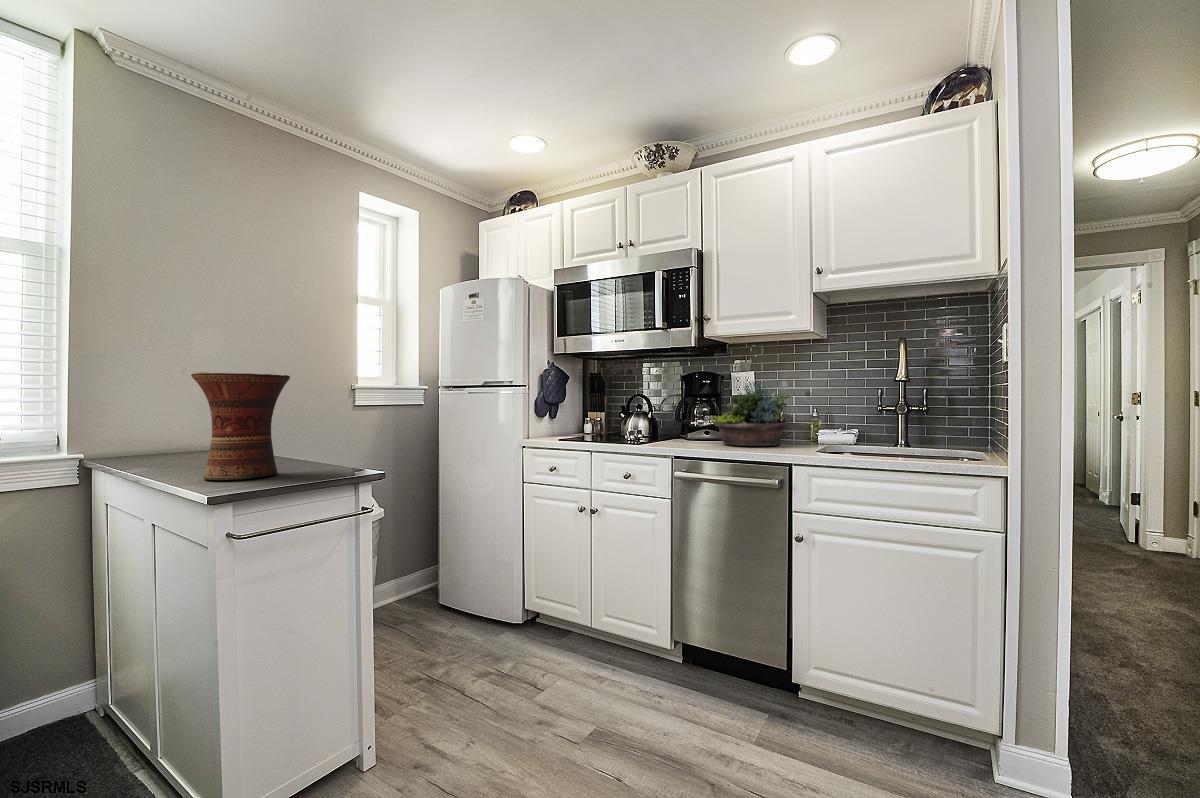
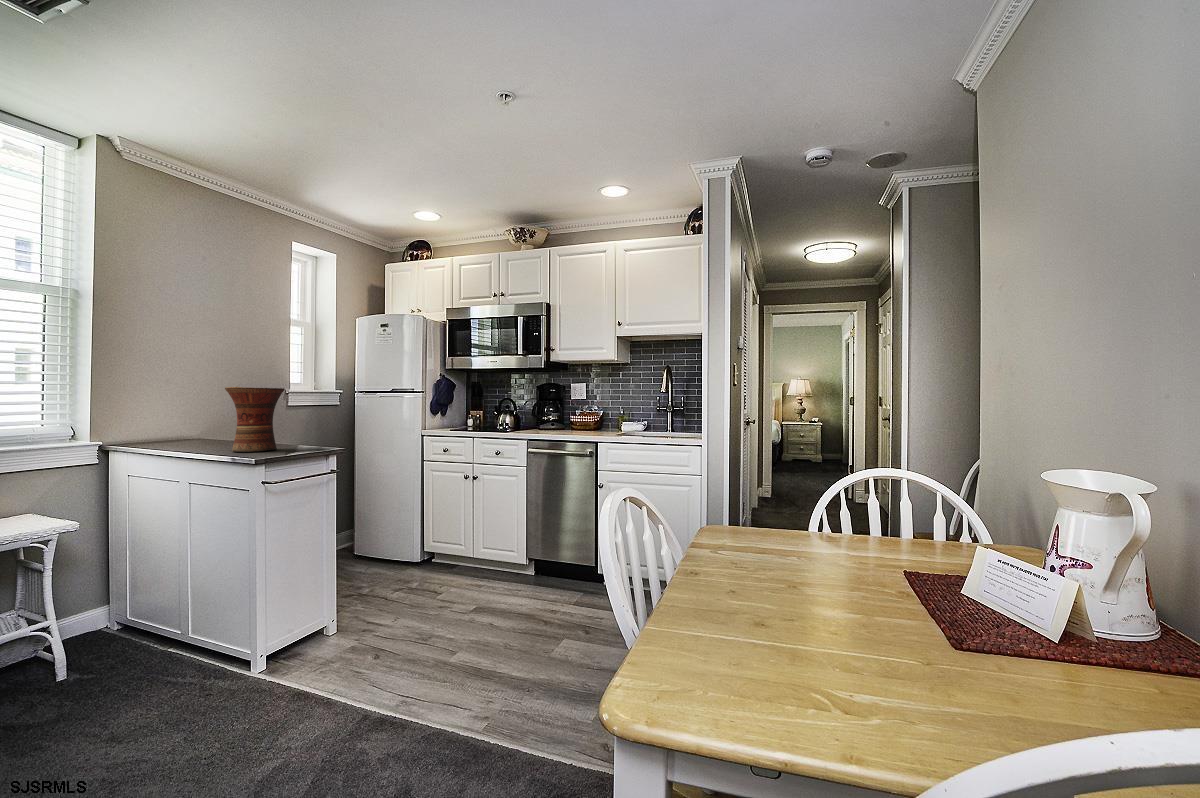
succulent planter: present [711,381,792,446] -> none [554,390,606,433]

